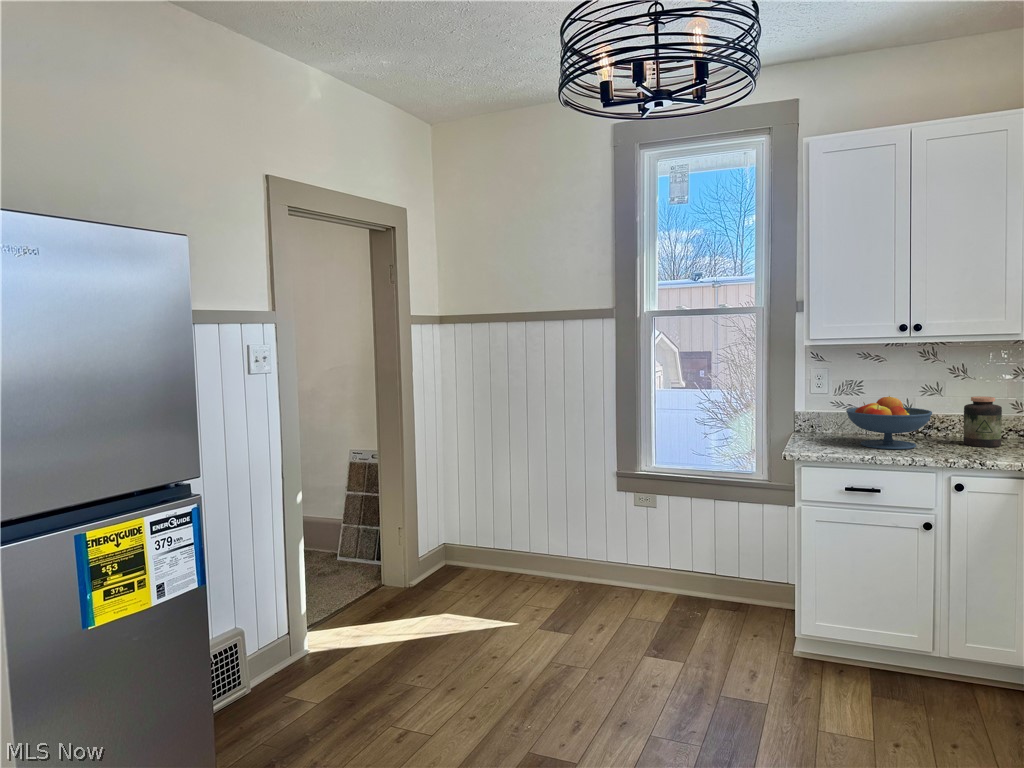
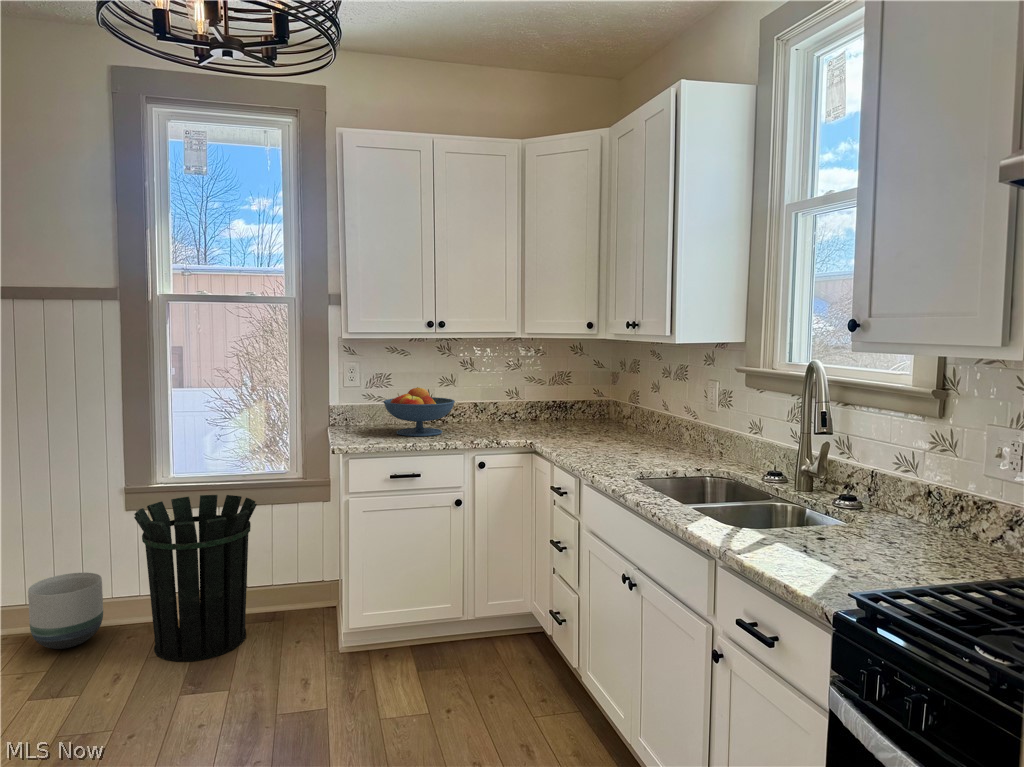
jar: present [963,396,1002,447] -> none [474,386,501,429]
waste bin: none [620,486,721,629] -> present [134,495,257,662]
planter: none [551,536,601,593] -> present [28,573,103,649]

